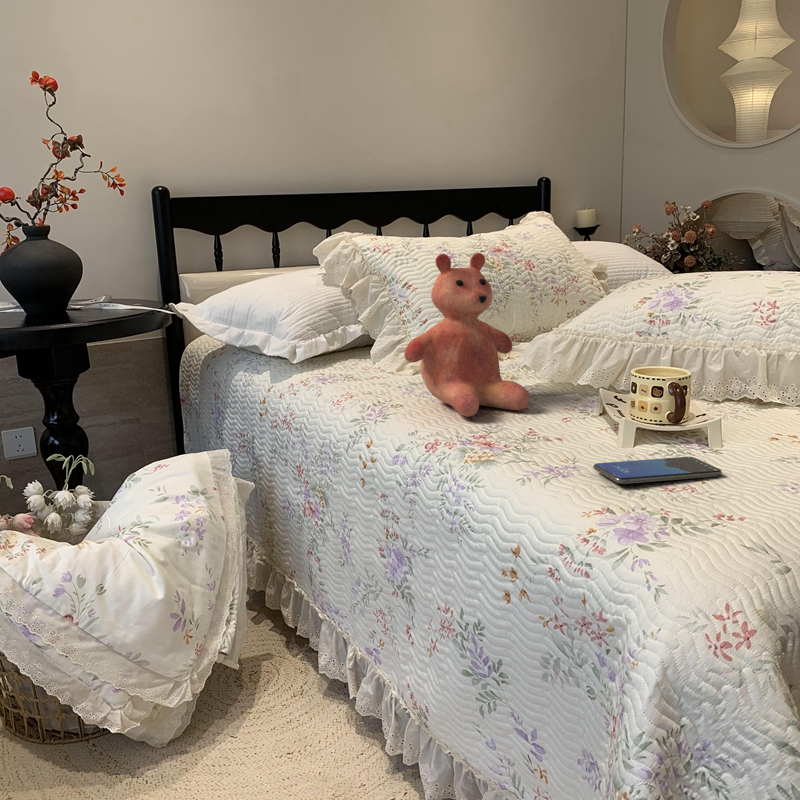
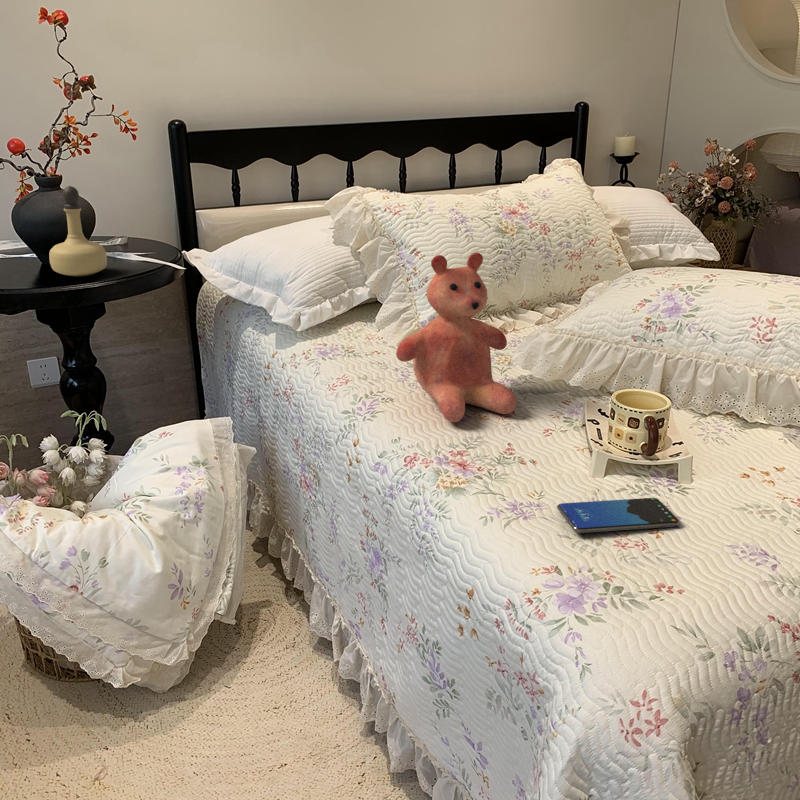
perfume bottle: none [39,229,98,319] -> present [49,186,107,277]

